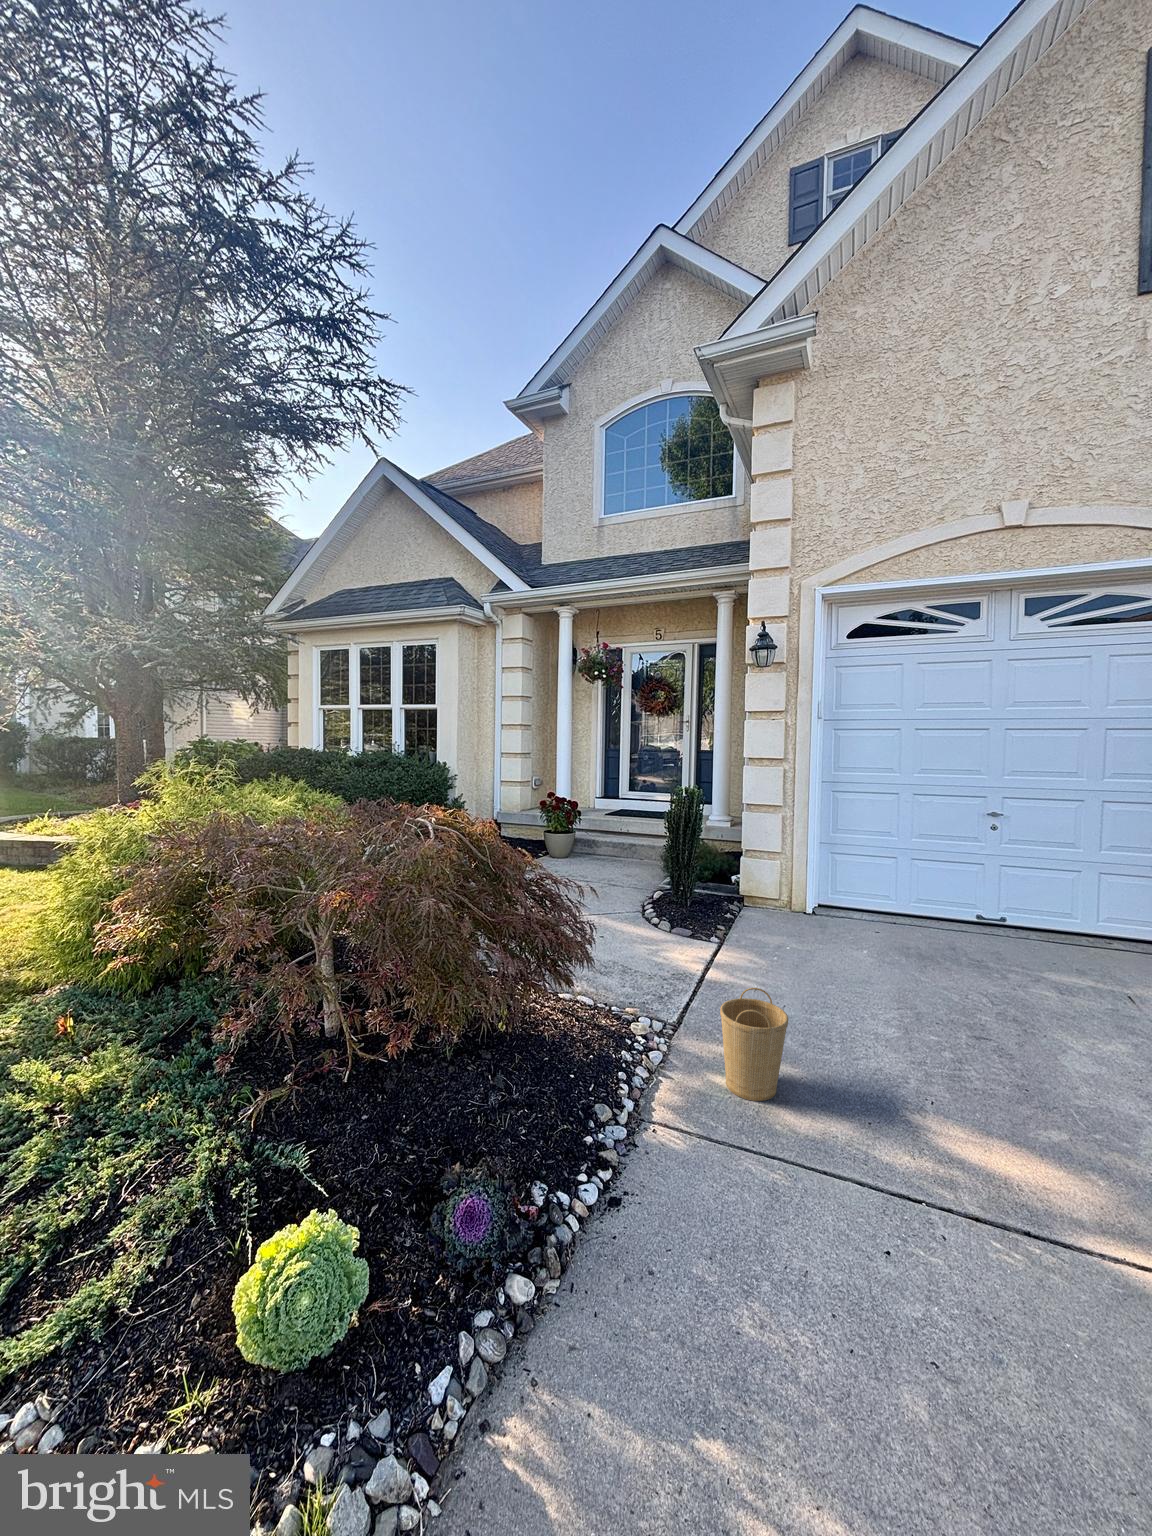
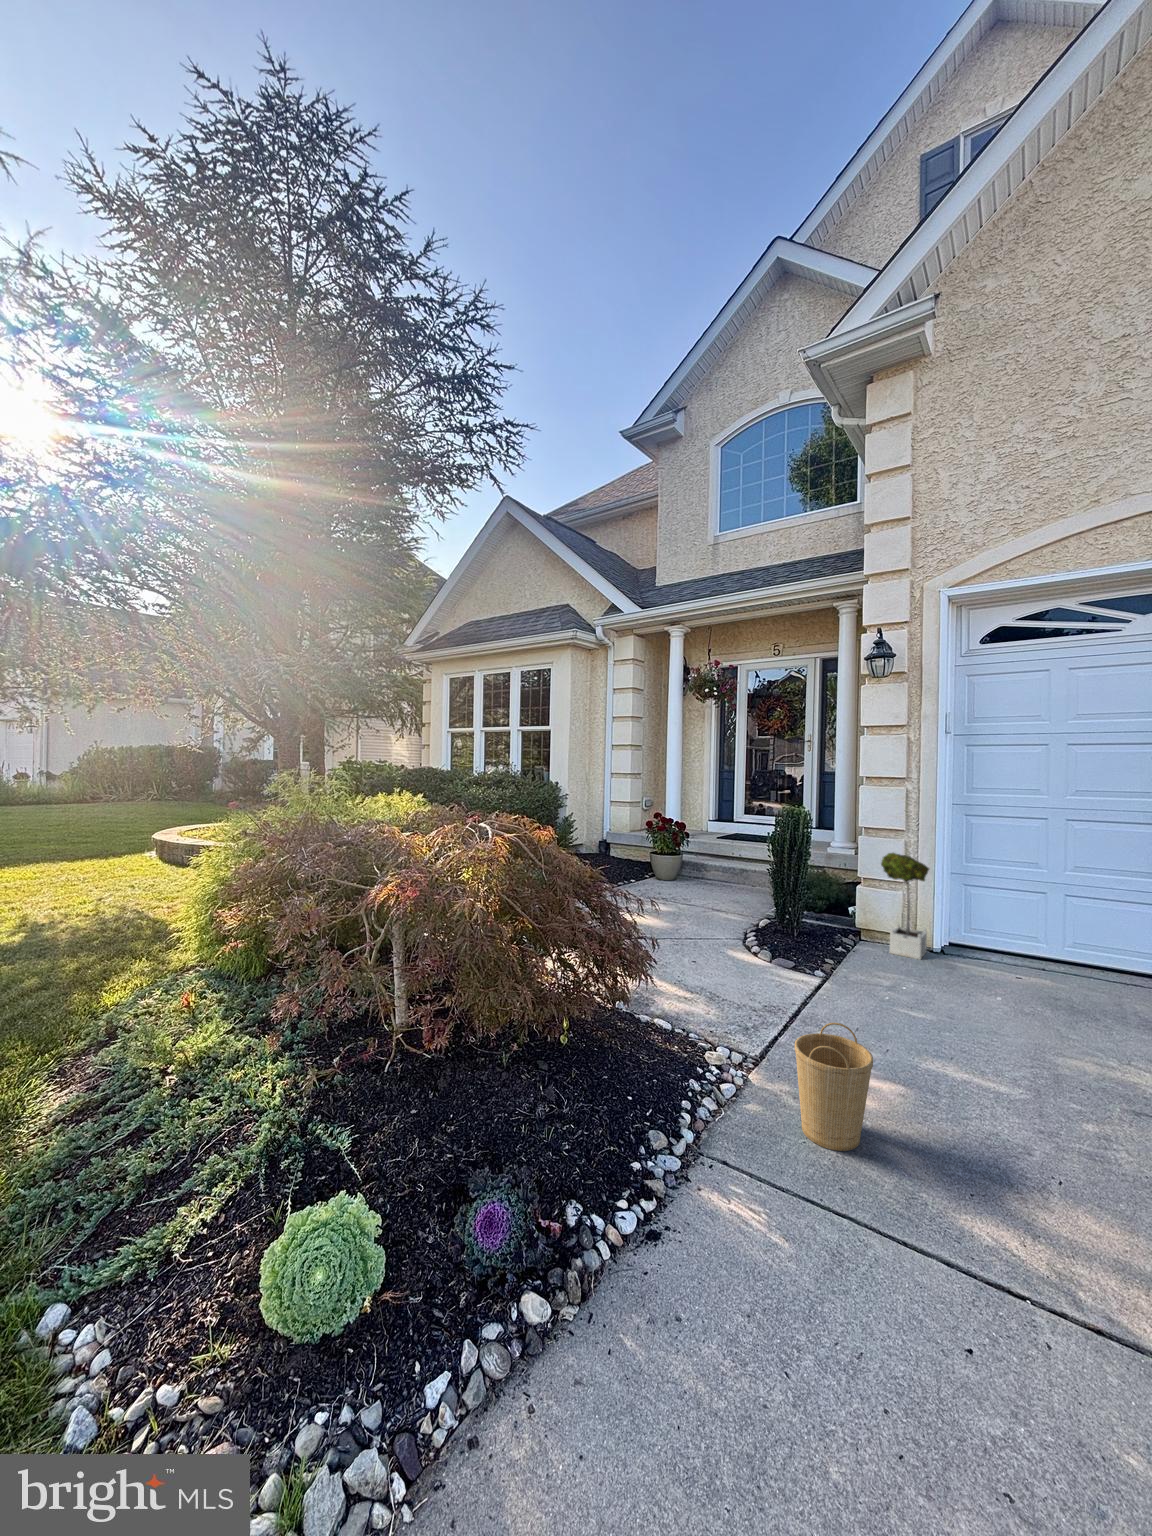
potted tree: none [765,828,807,923] -> present [881,853,929,959]

